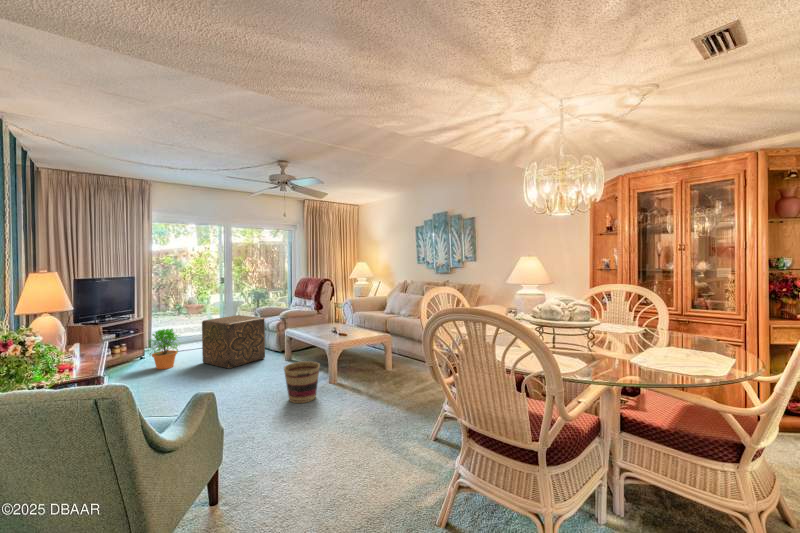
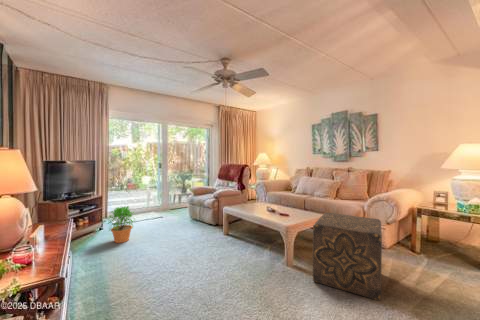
ottoman: present [202,315,265,368] -> present [313,213,382,300]
basket: present [284,361,320,403] -> none [253,247,290,296]

